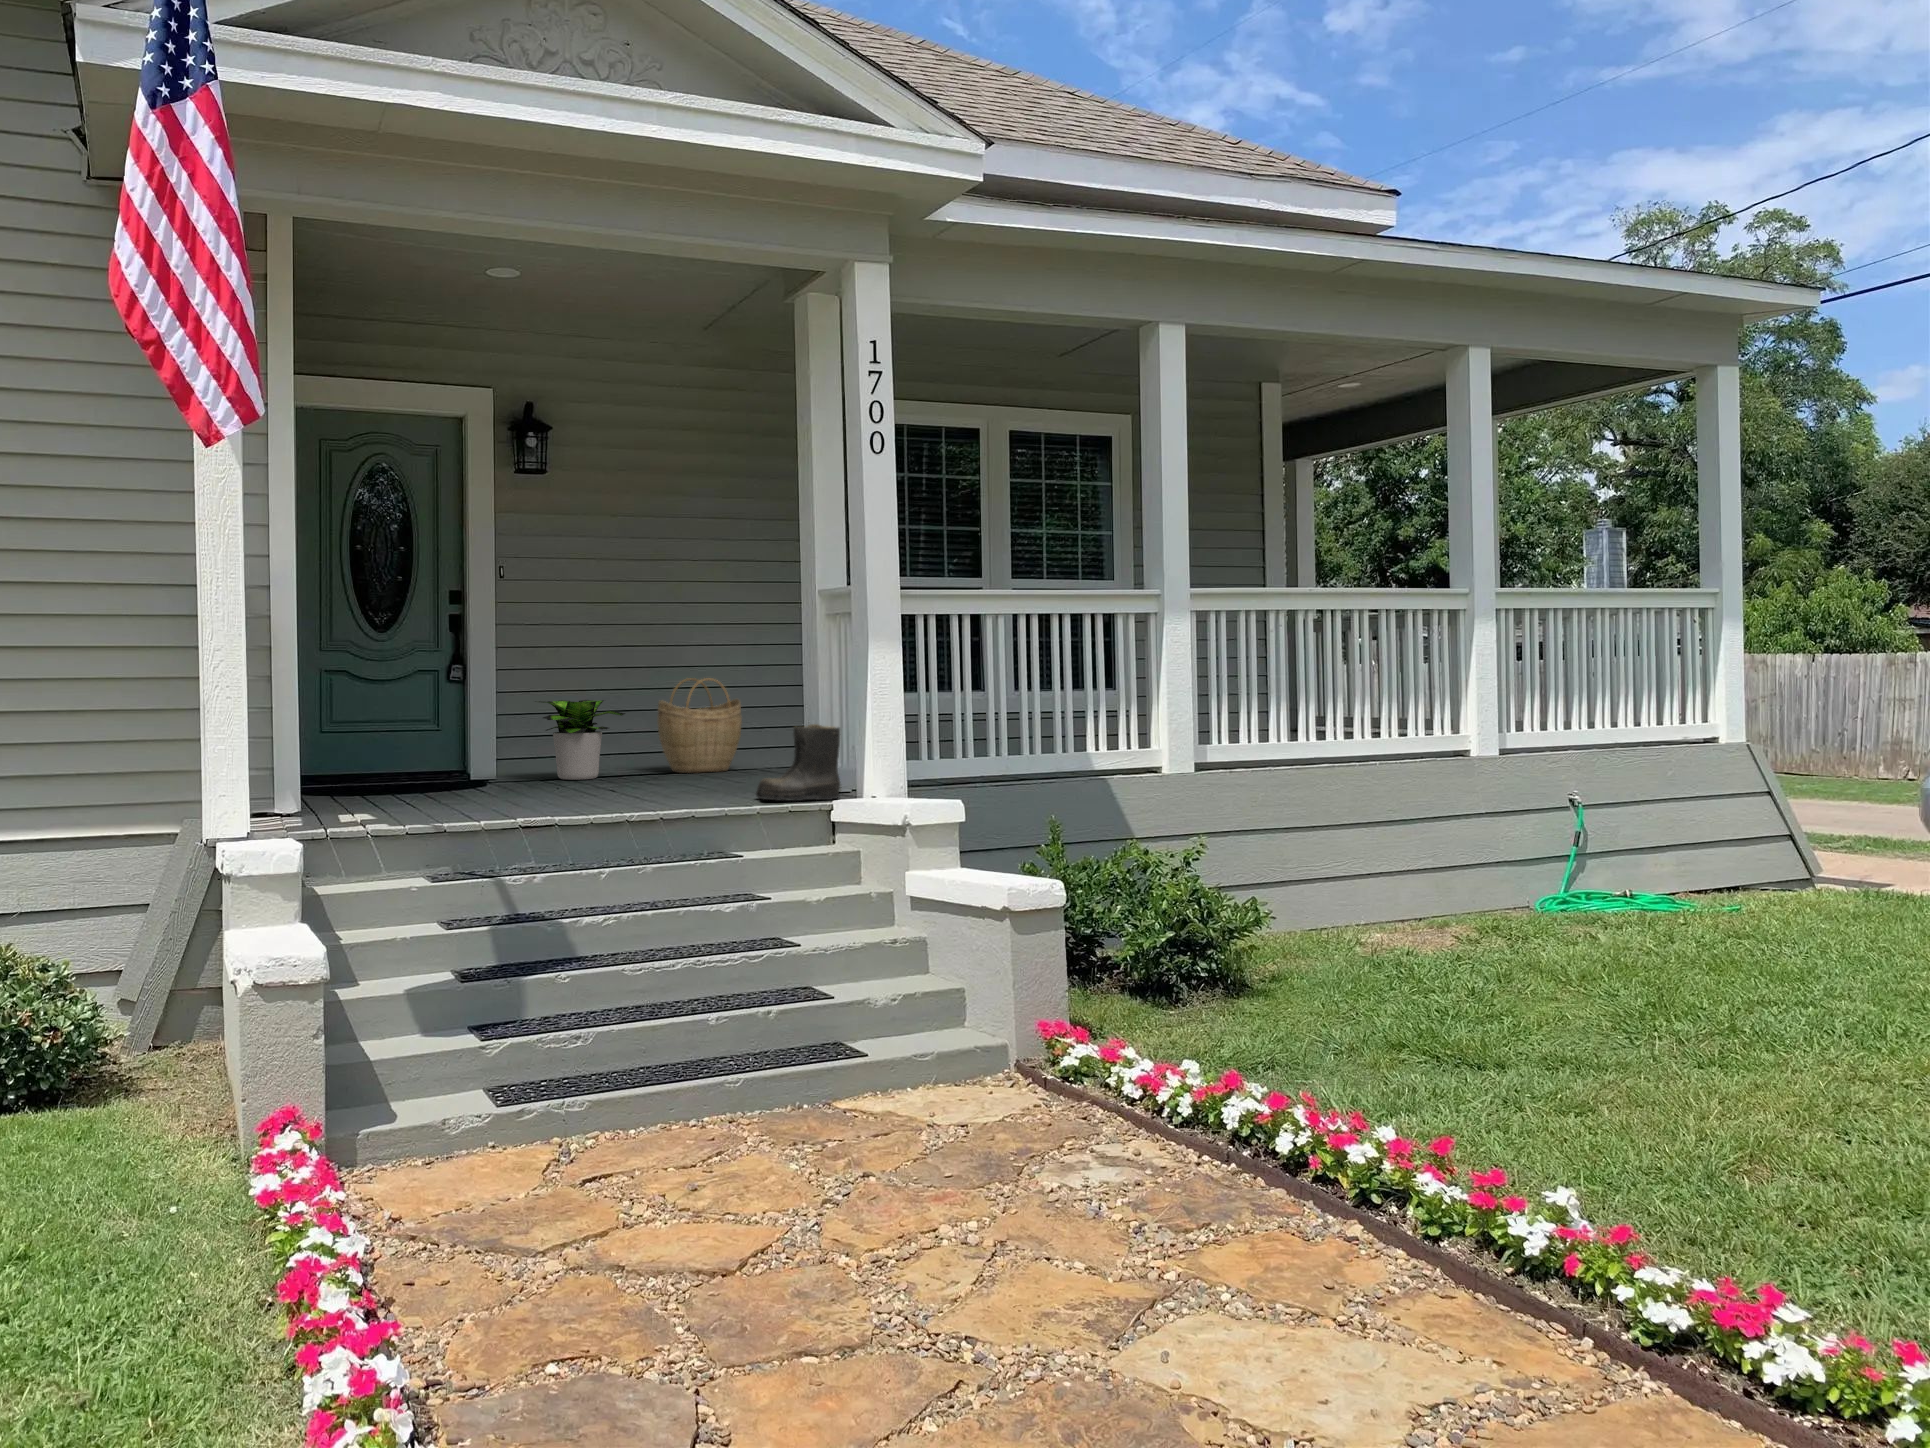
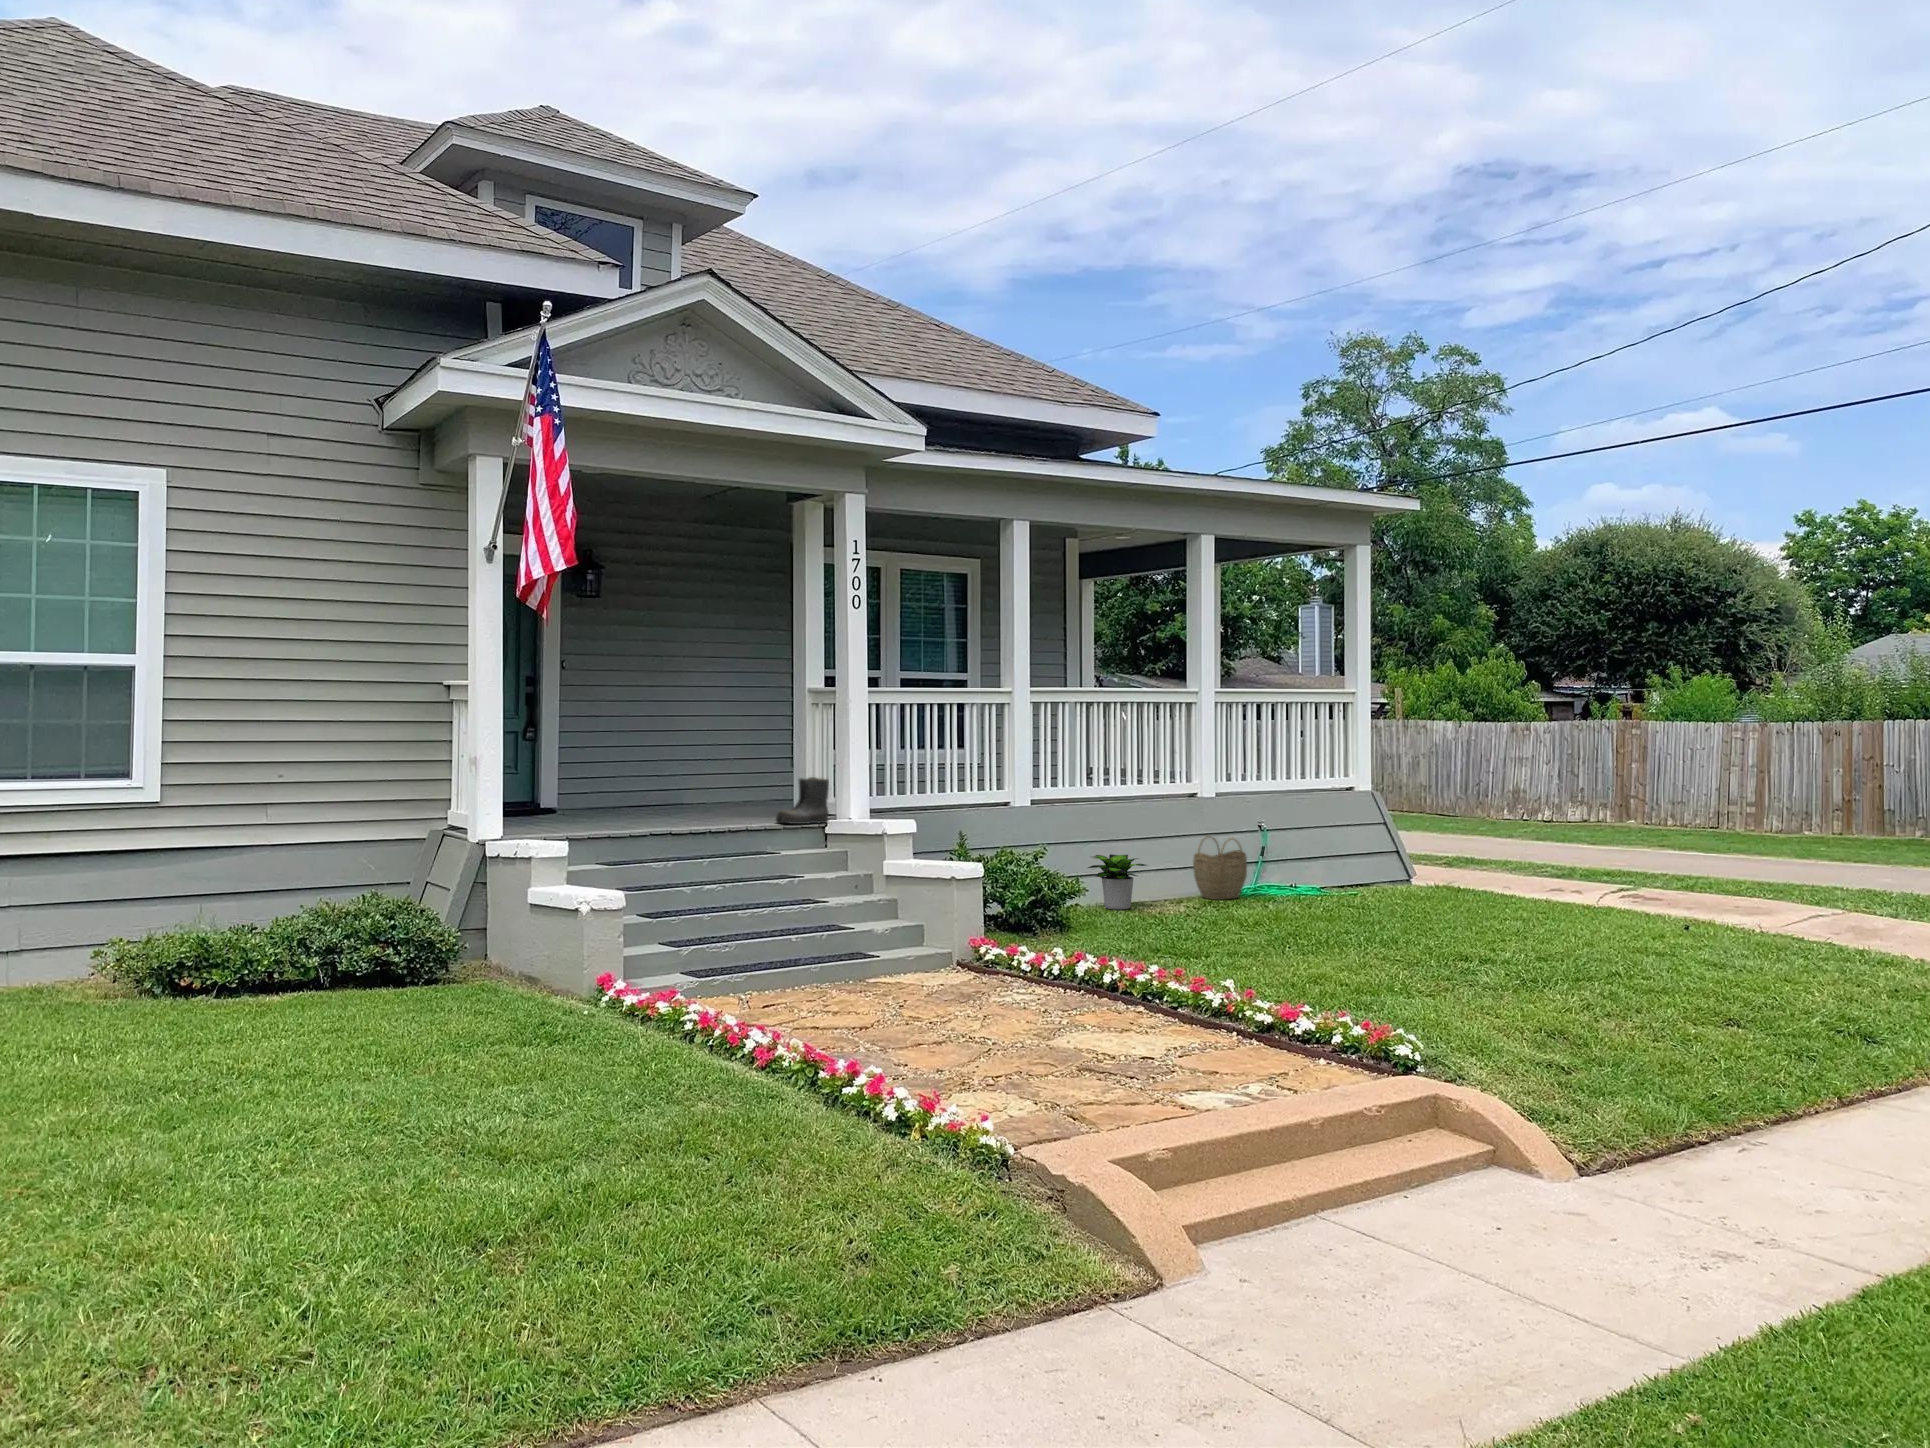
woven basket: present [657,678,742,773] -> present [1193,837,1247,900]
potted plant: present [535,700,625,780] -> present [1088,854,1146,910]

